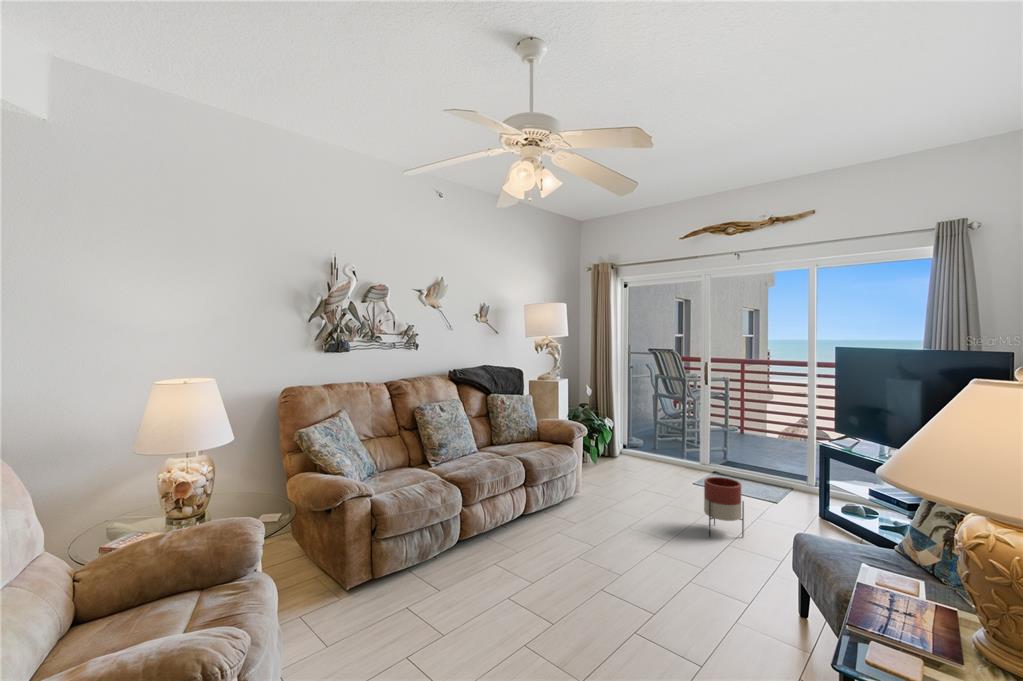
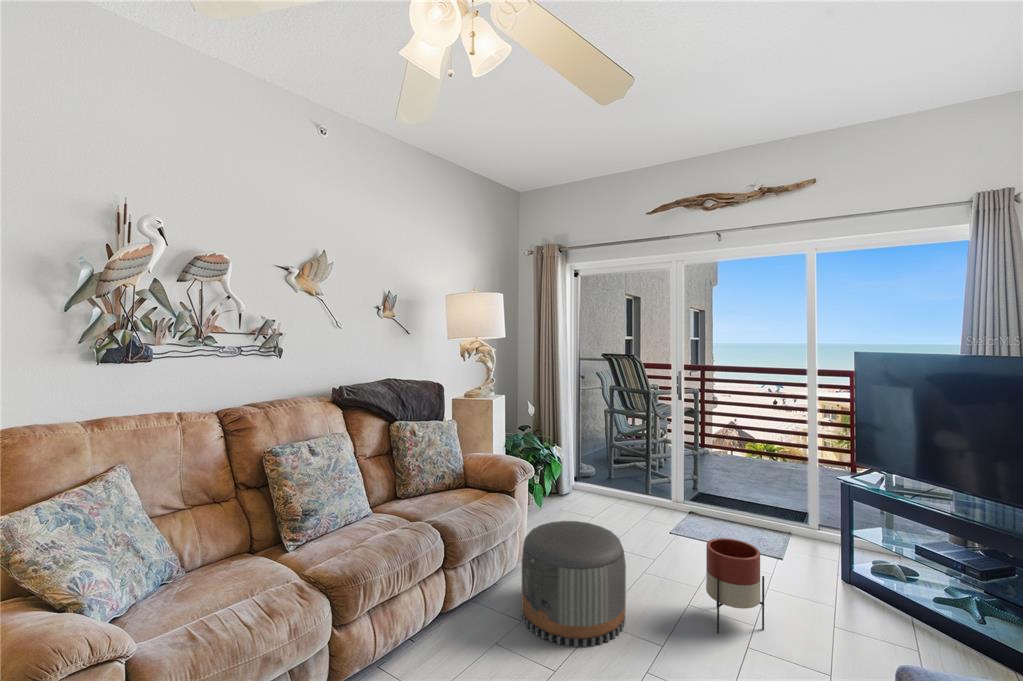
pouf: none [576,462,647,537] -> present [521,521,626,647]

